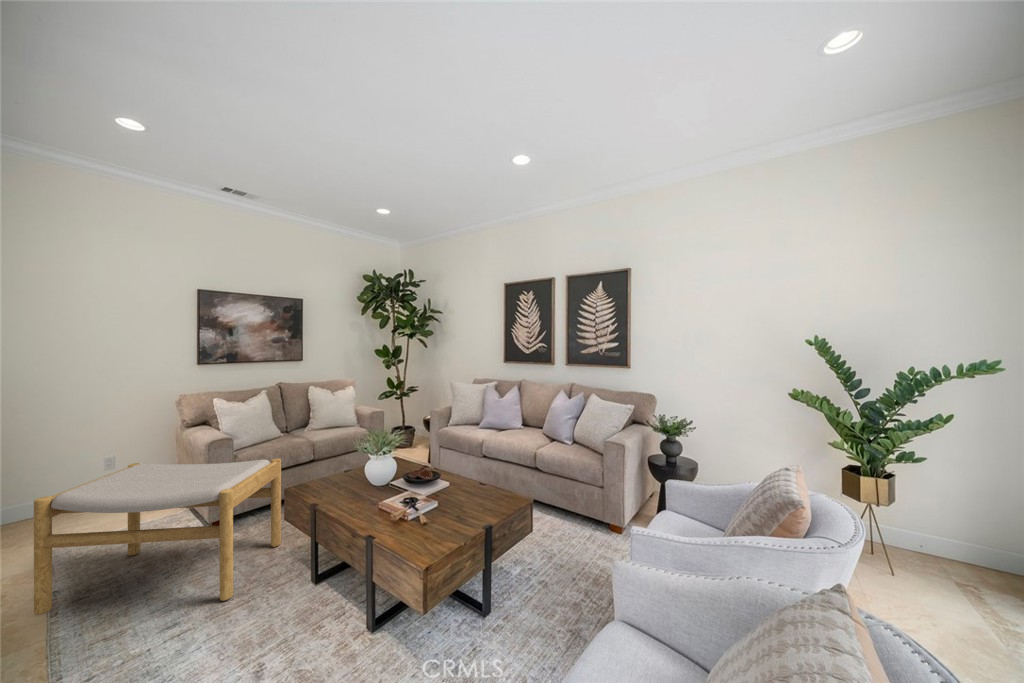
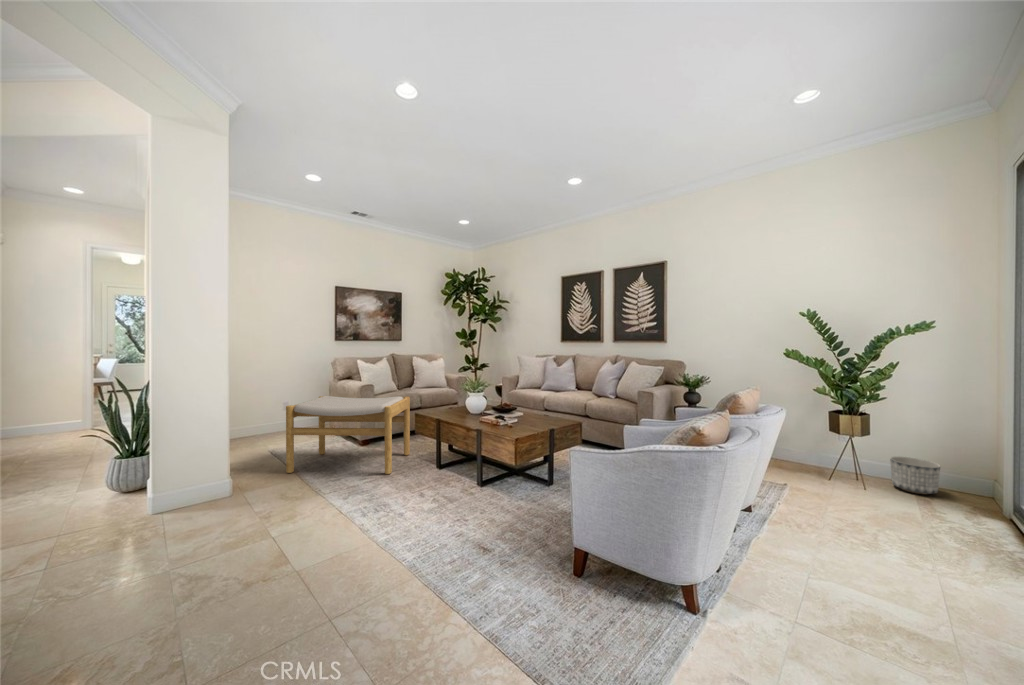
planter: none [912,522,979,578] -> present [890,456,940,494]

